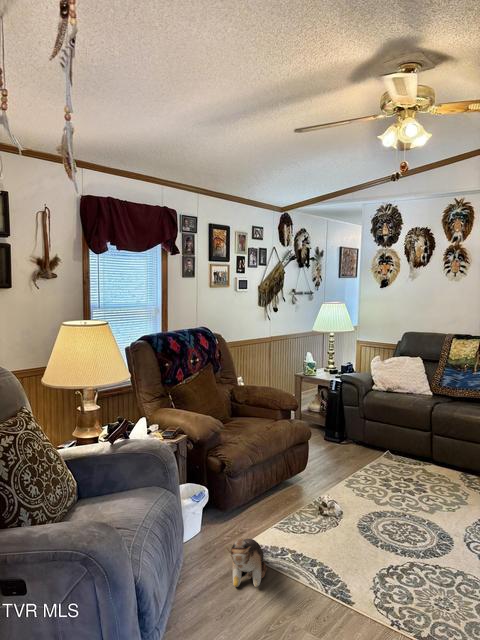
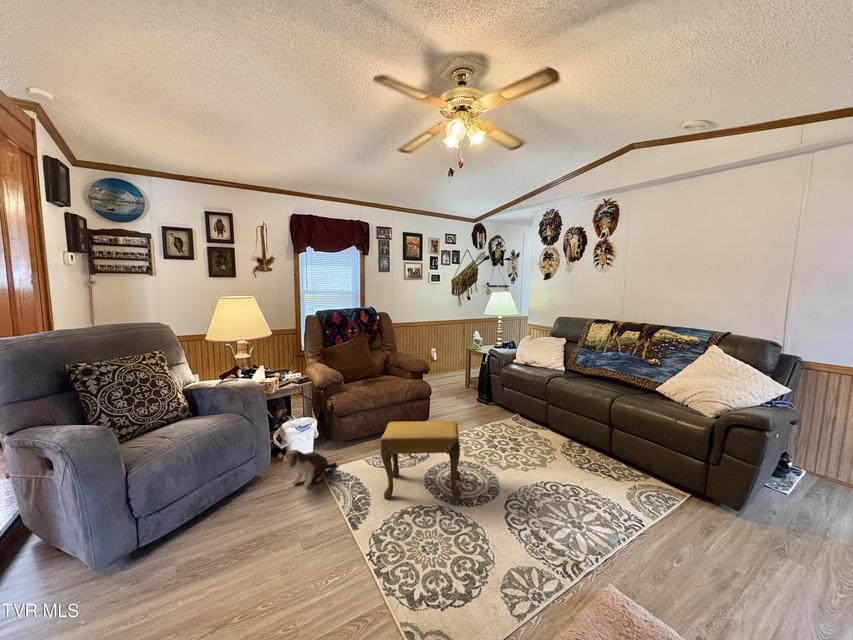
footstool: none [335,470,448,582] -> present [381,421,461,501]

